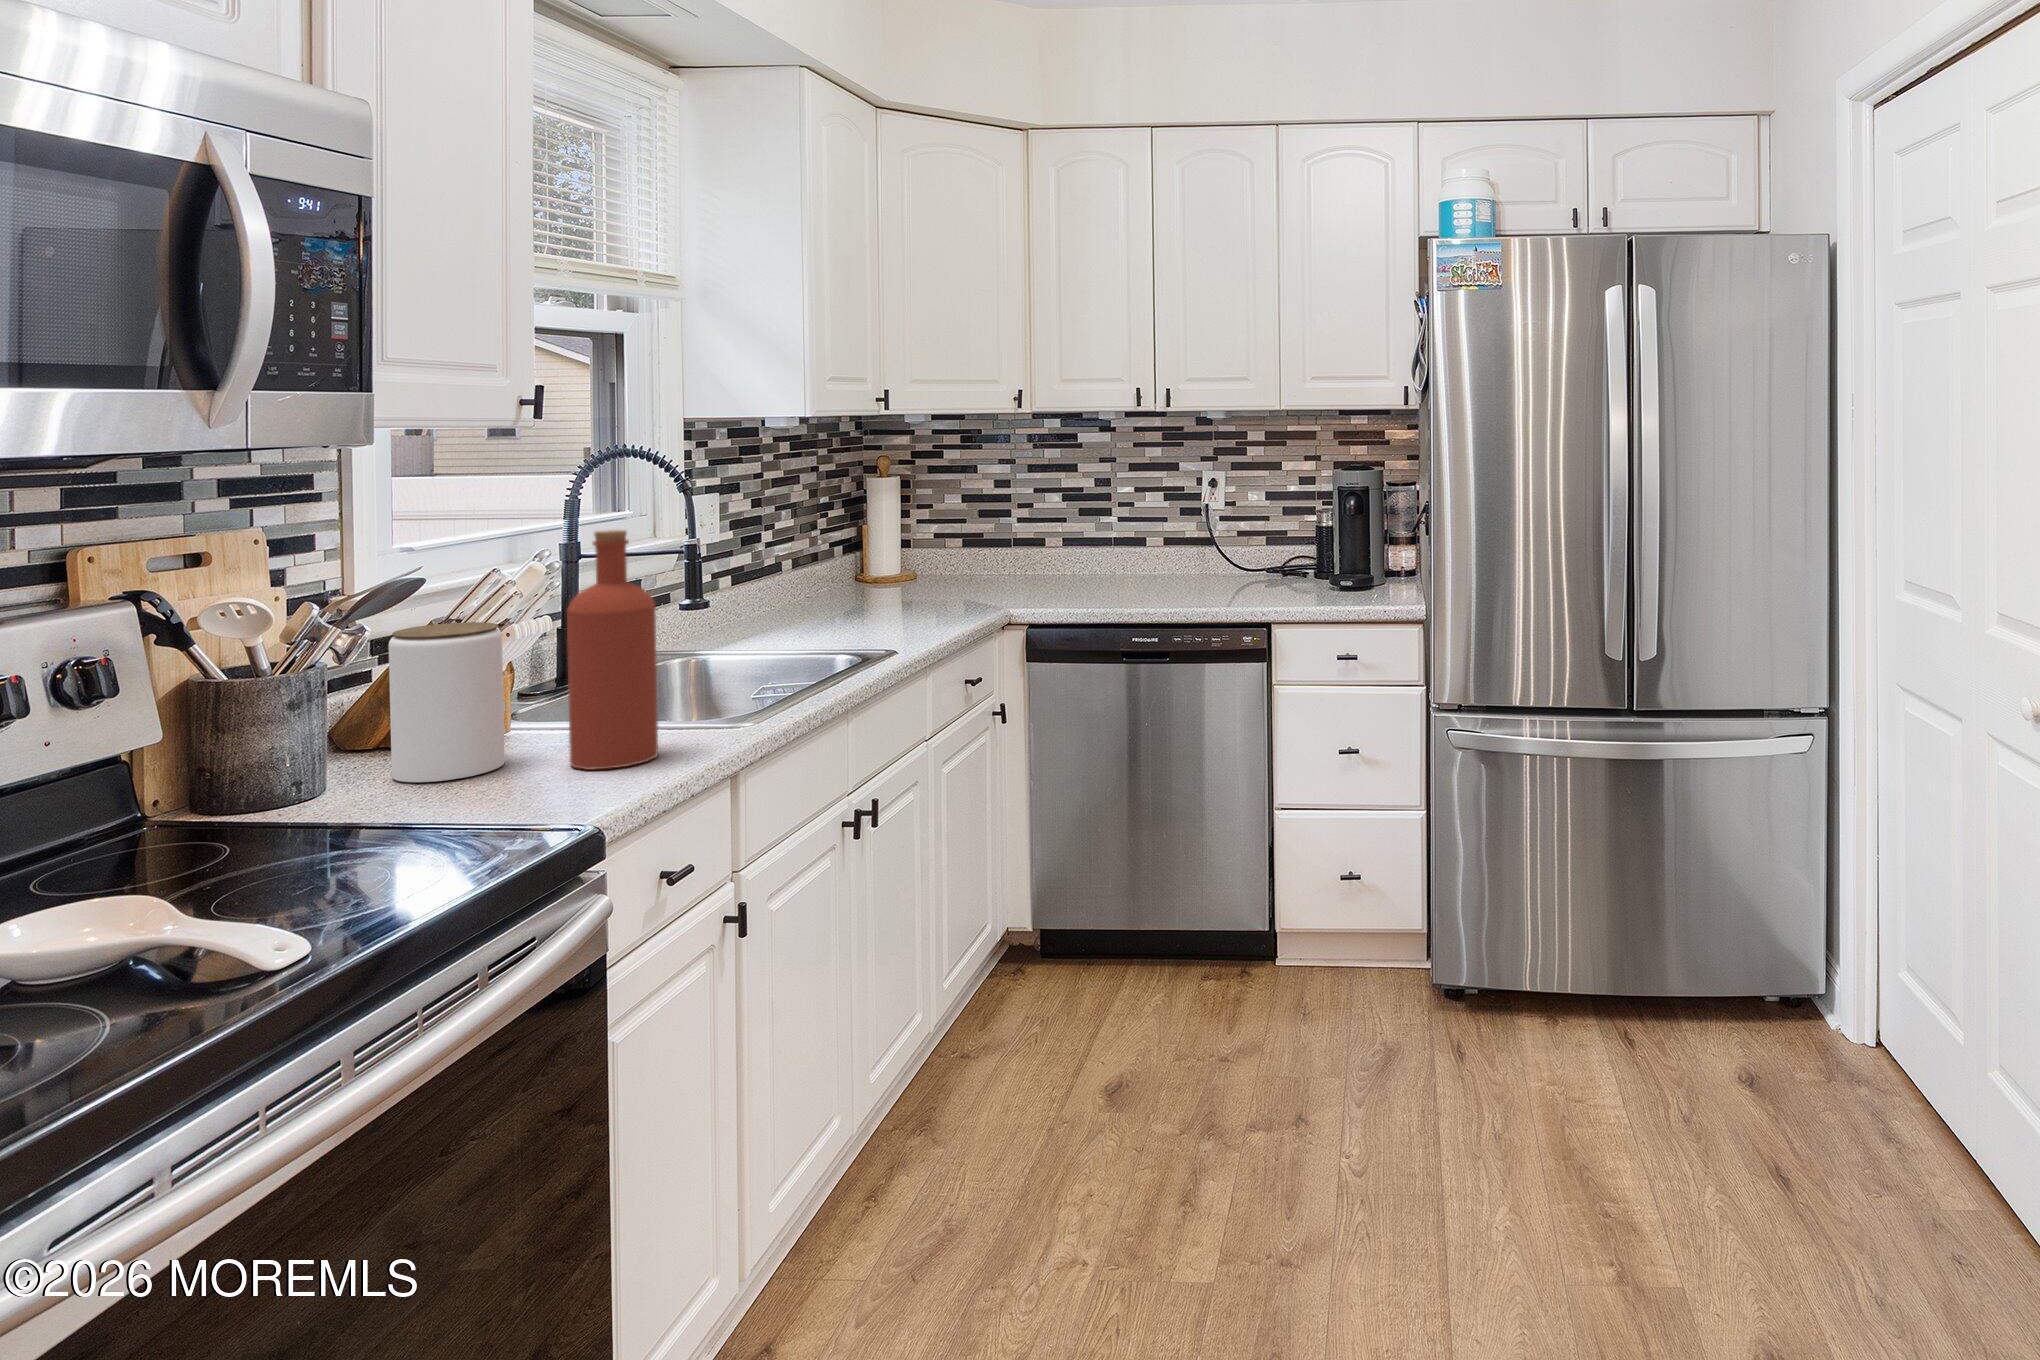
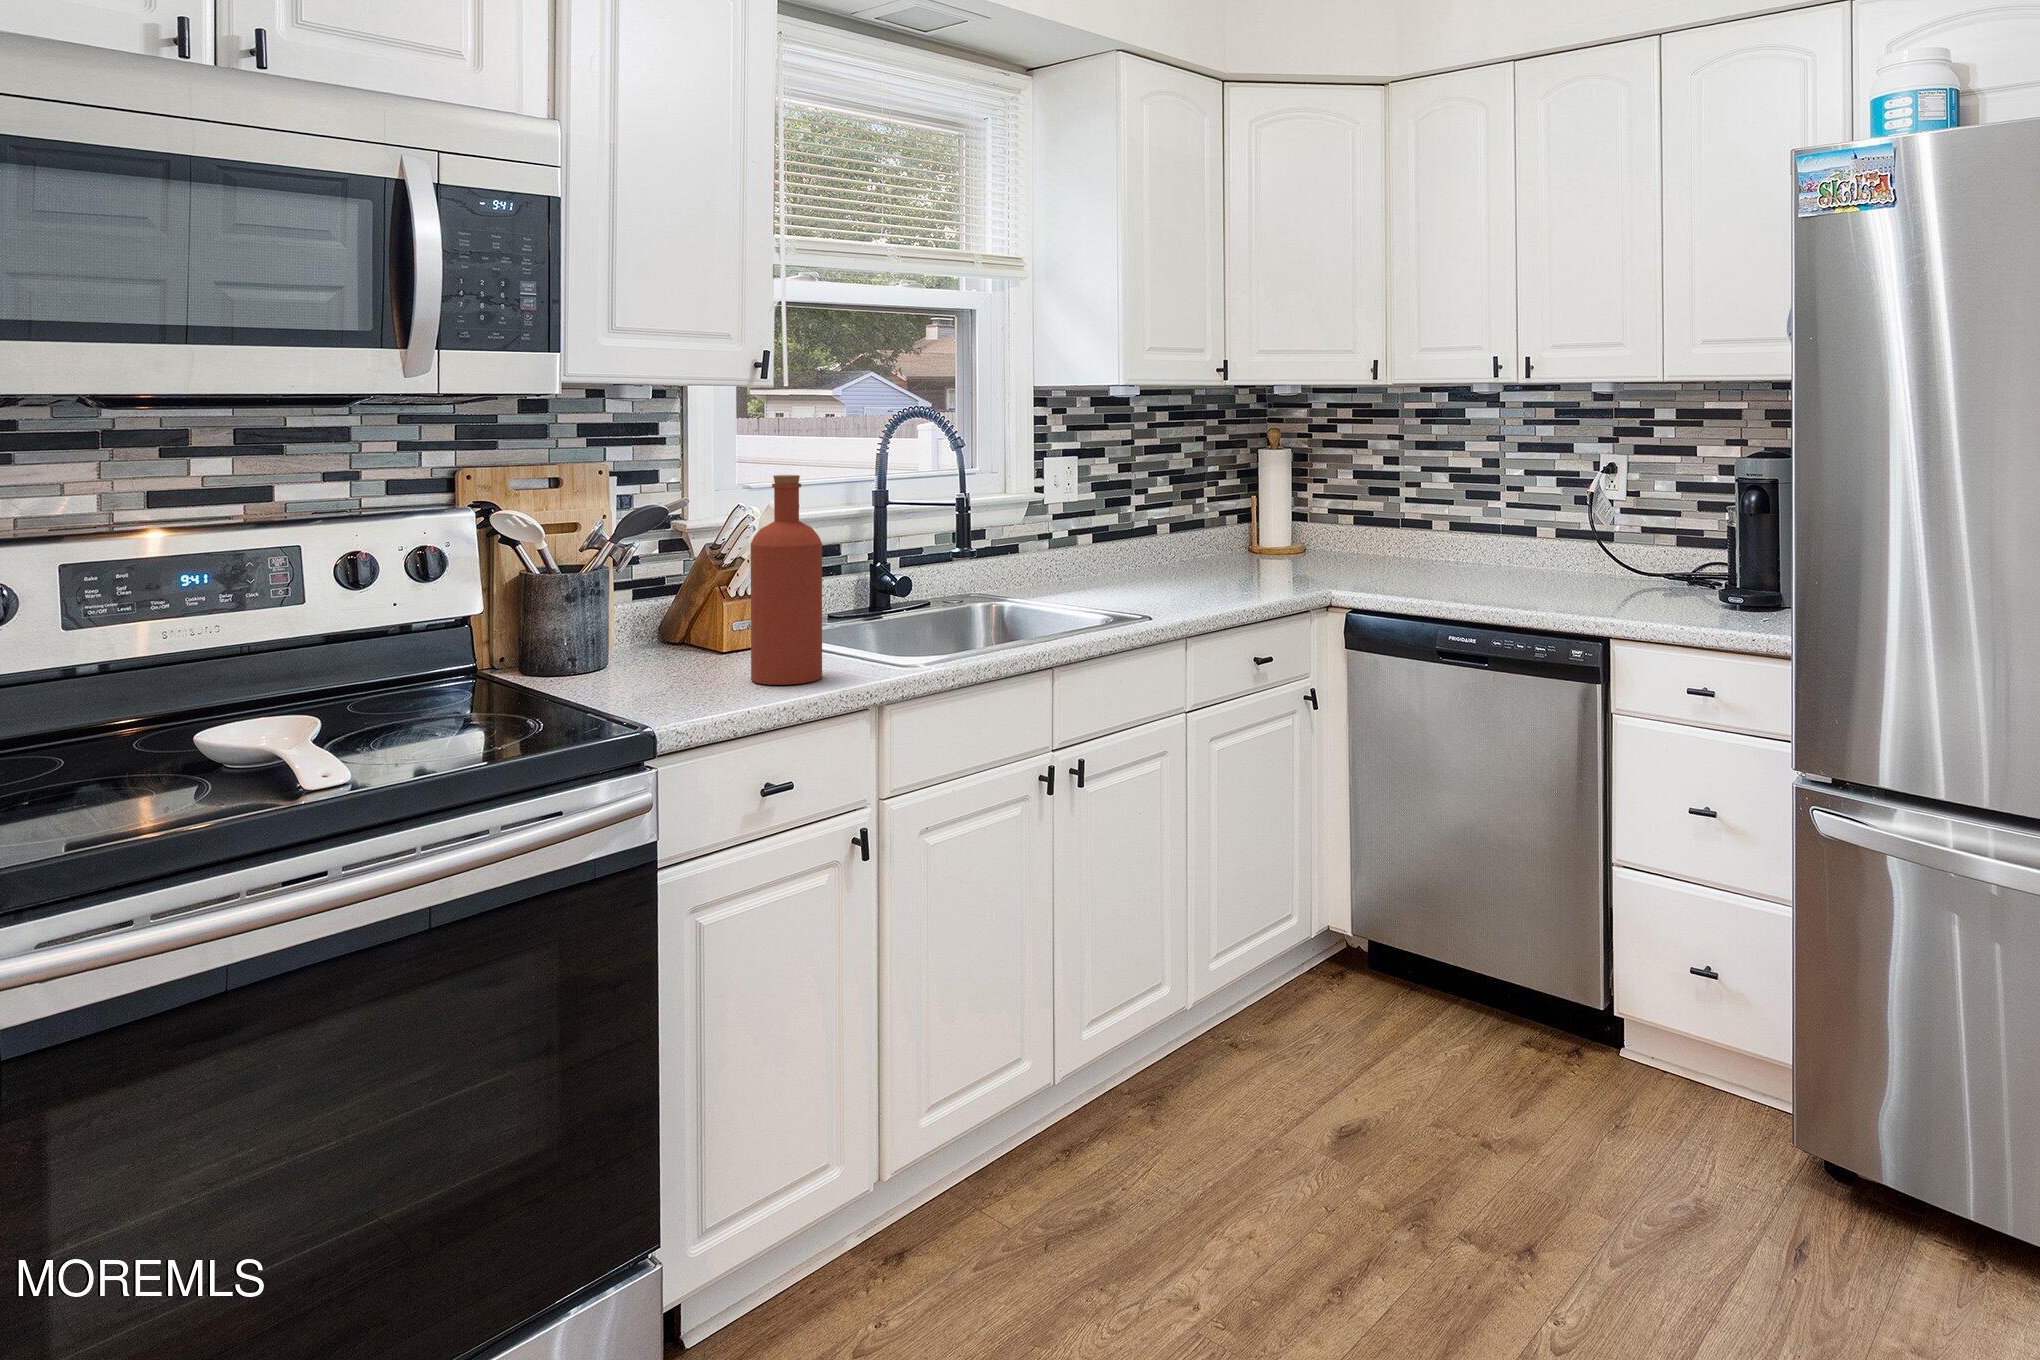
jar: present [389,622,505,782] -> none [640,547,723,676]

